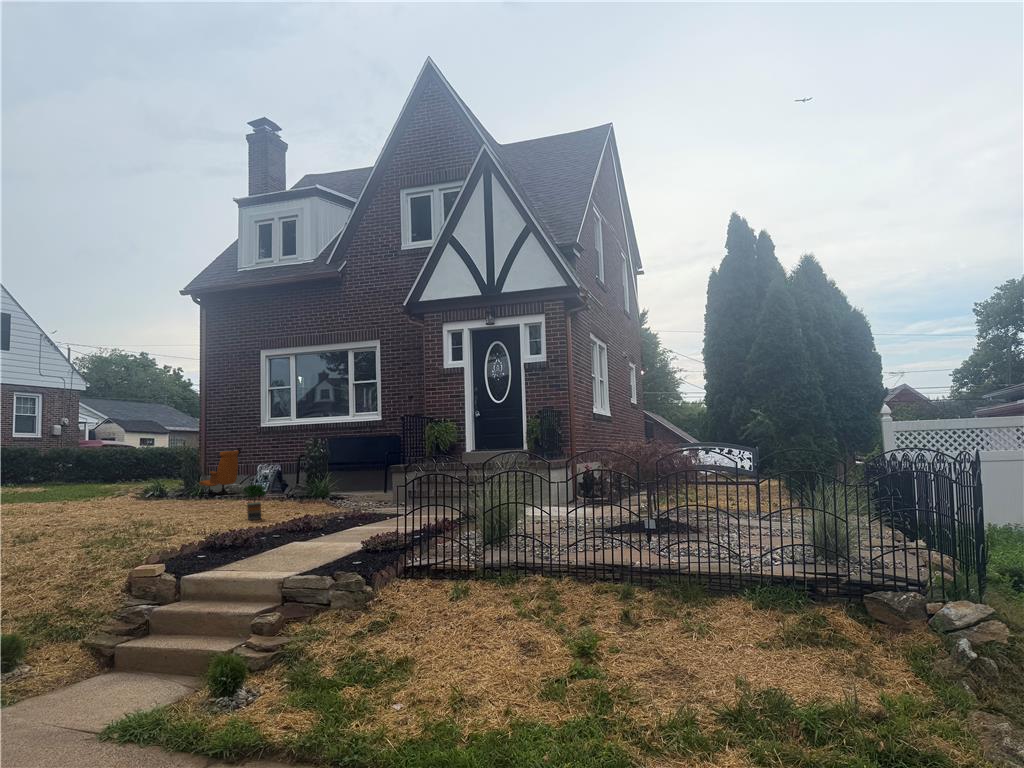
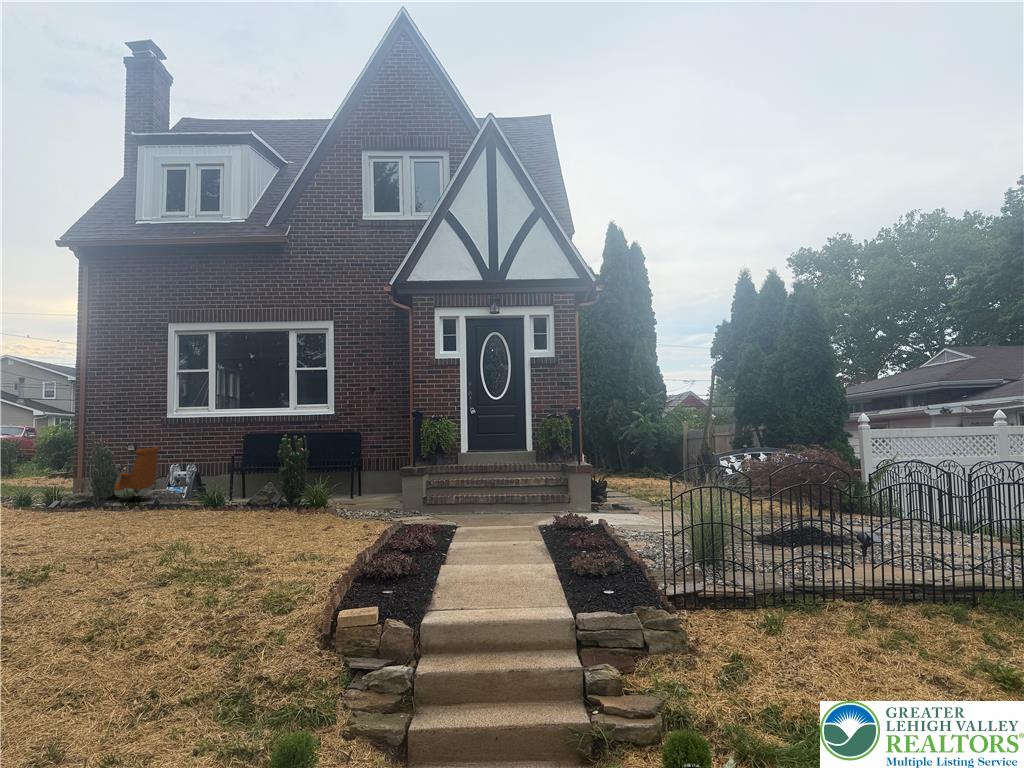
potted tree: present [243,485,266,520] -> none [229,500,262,546]

